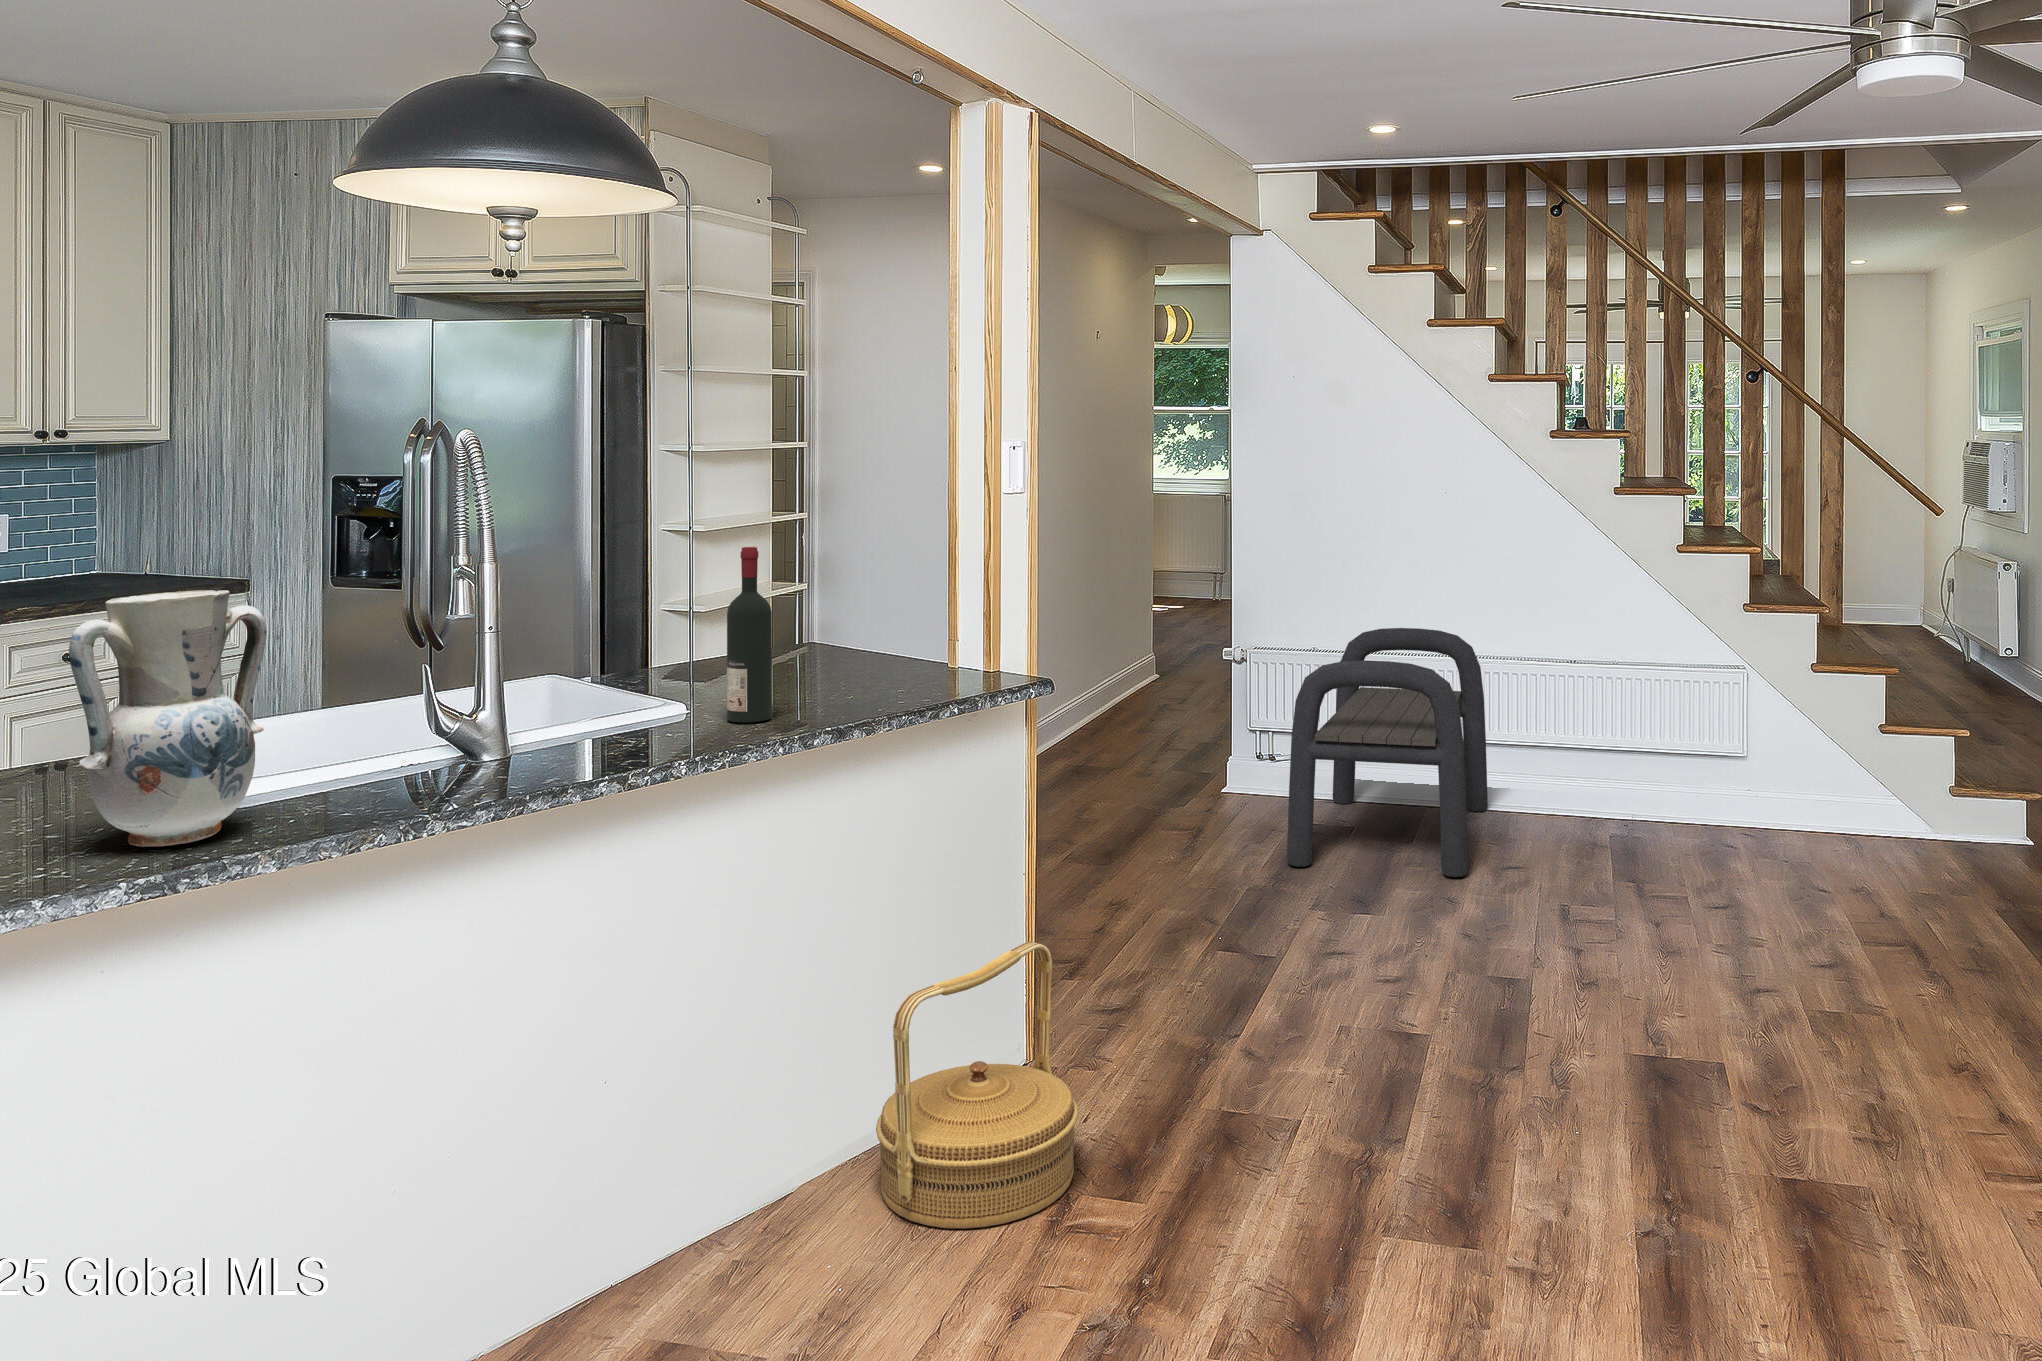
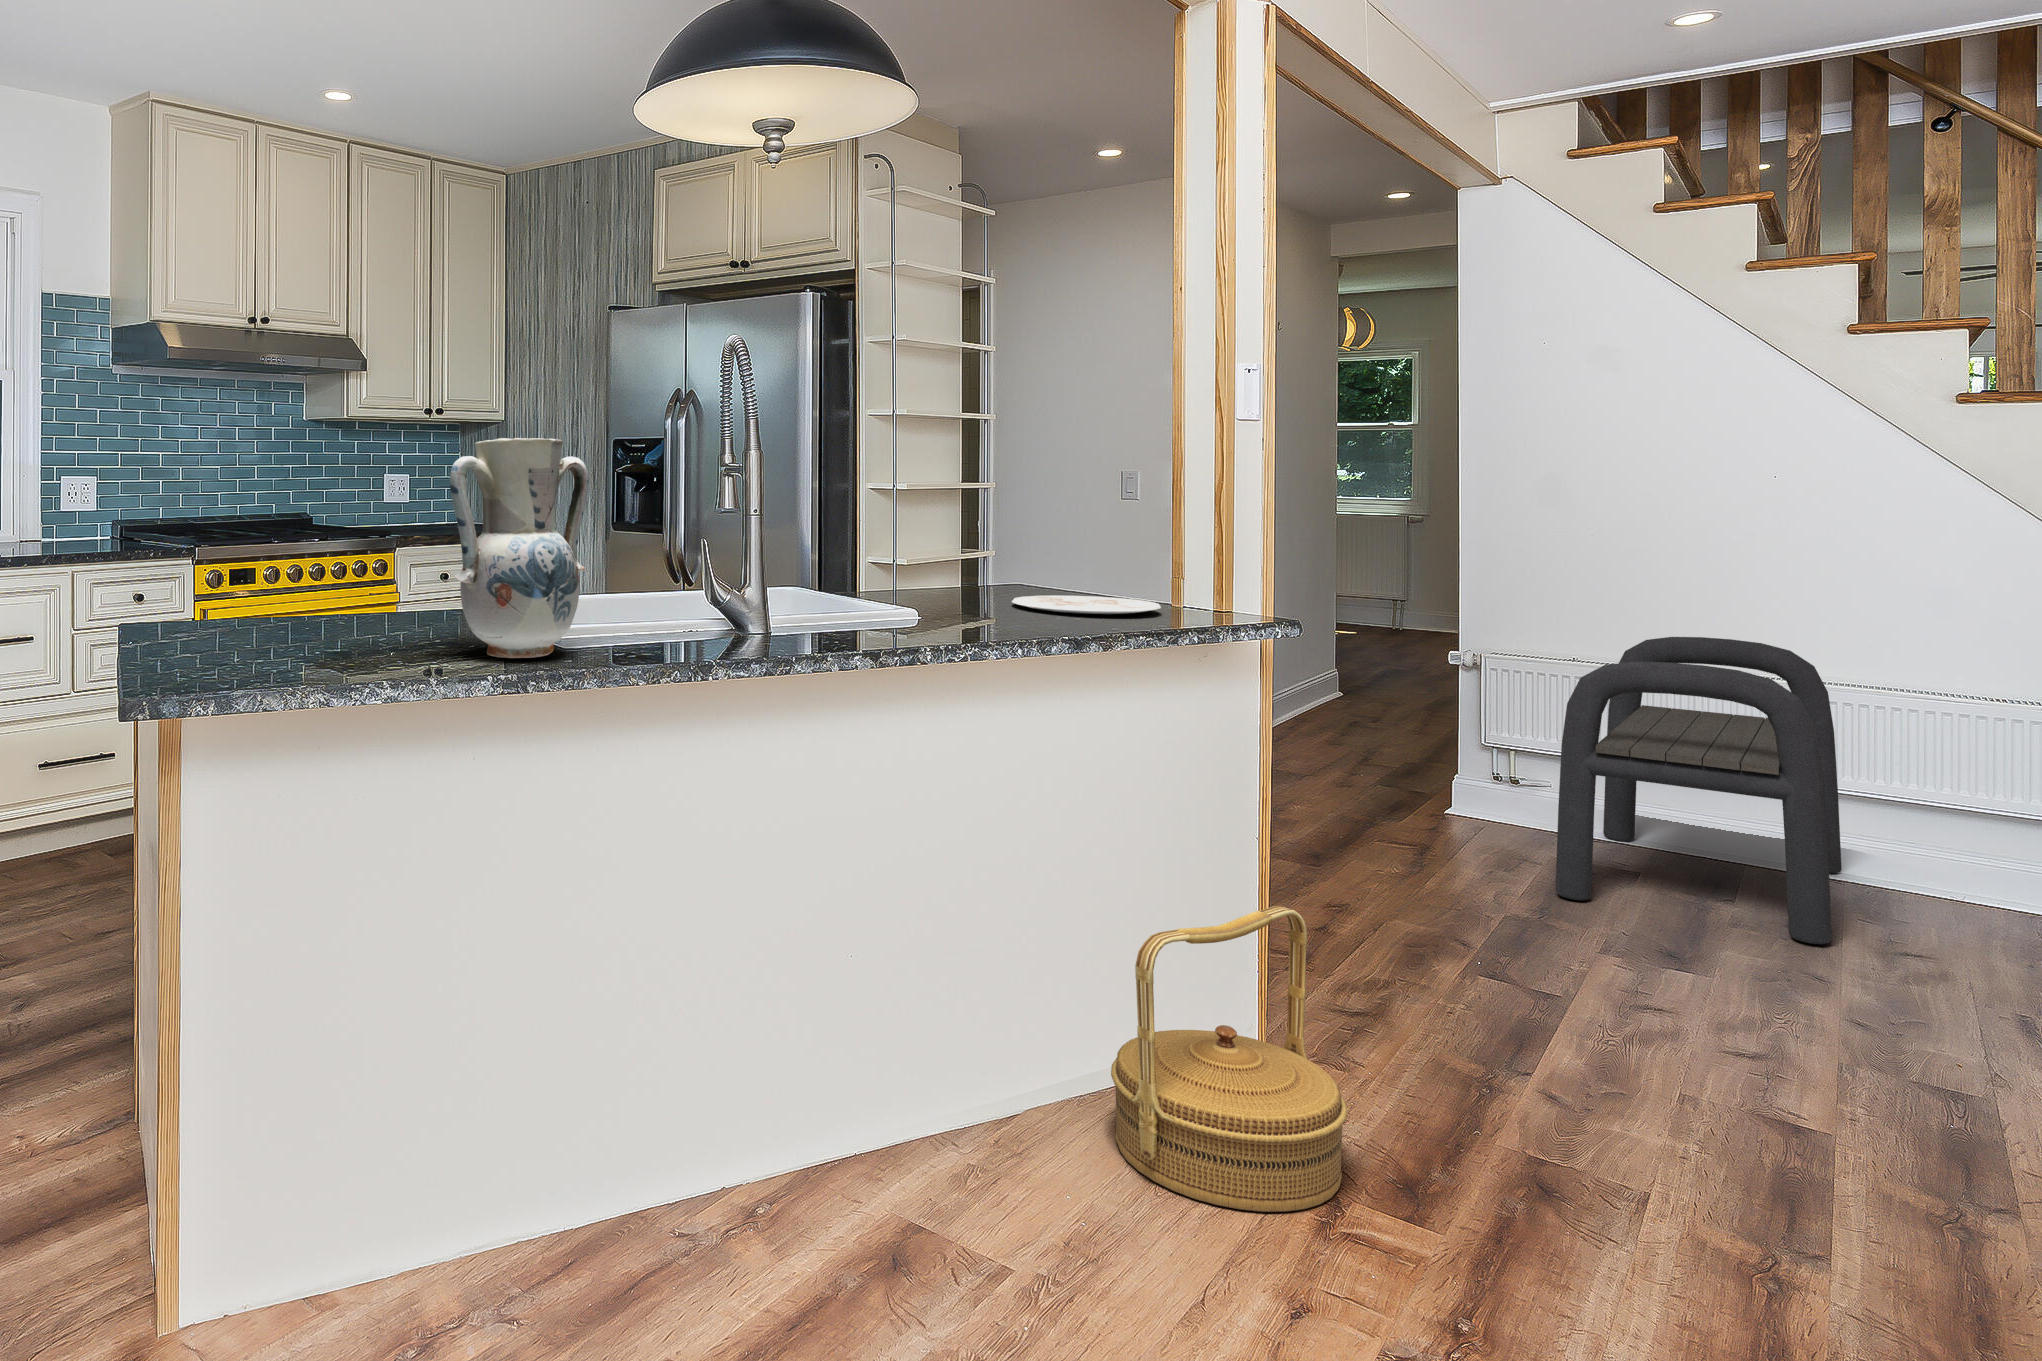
wine bottle: present [727,547,772,723] -> none [963,452,1008,627]
plate: none [786,664,930,688] -> present [1012,595,1161,614]

